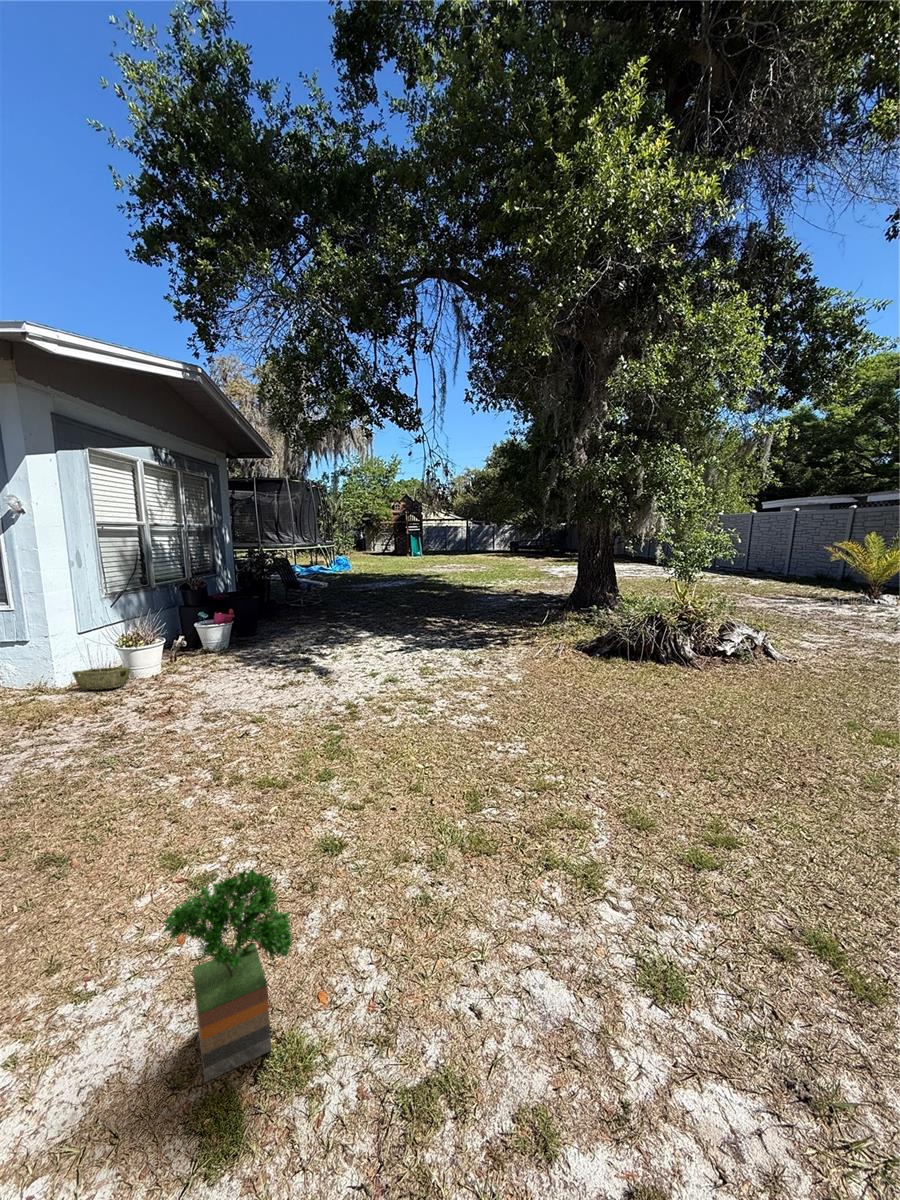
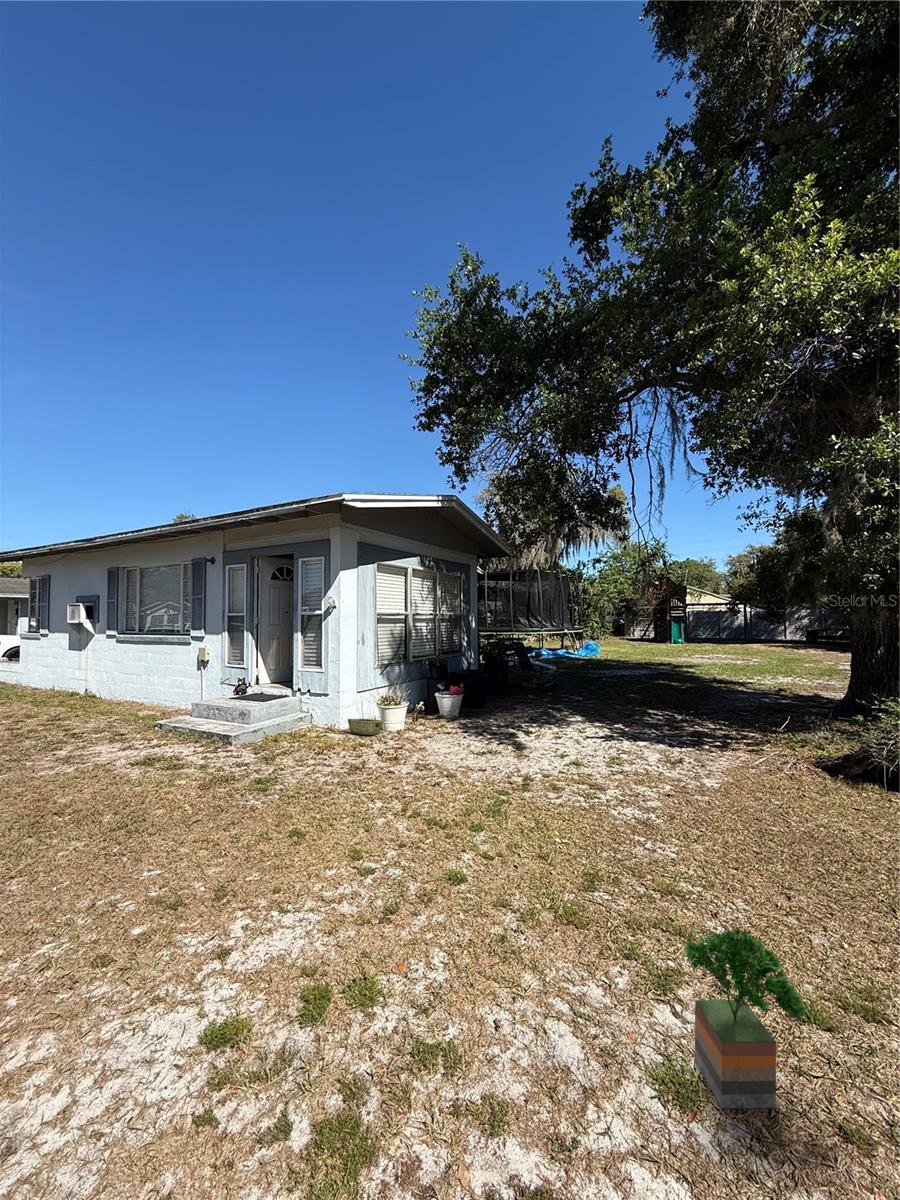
potted tree: present [164,870,293,1082] -> present [683,928,806,1109]

